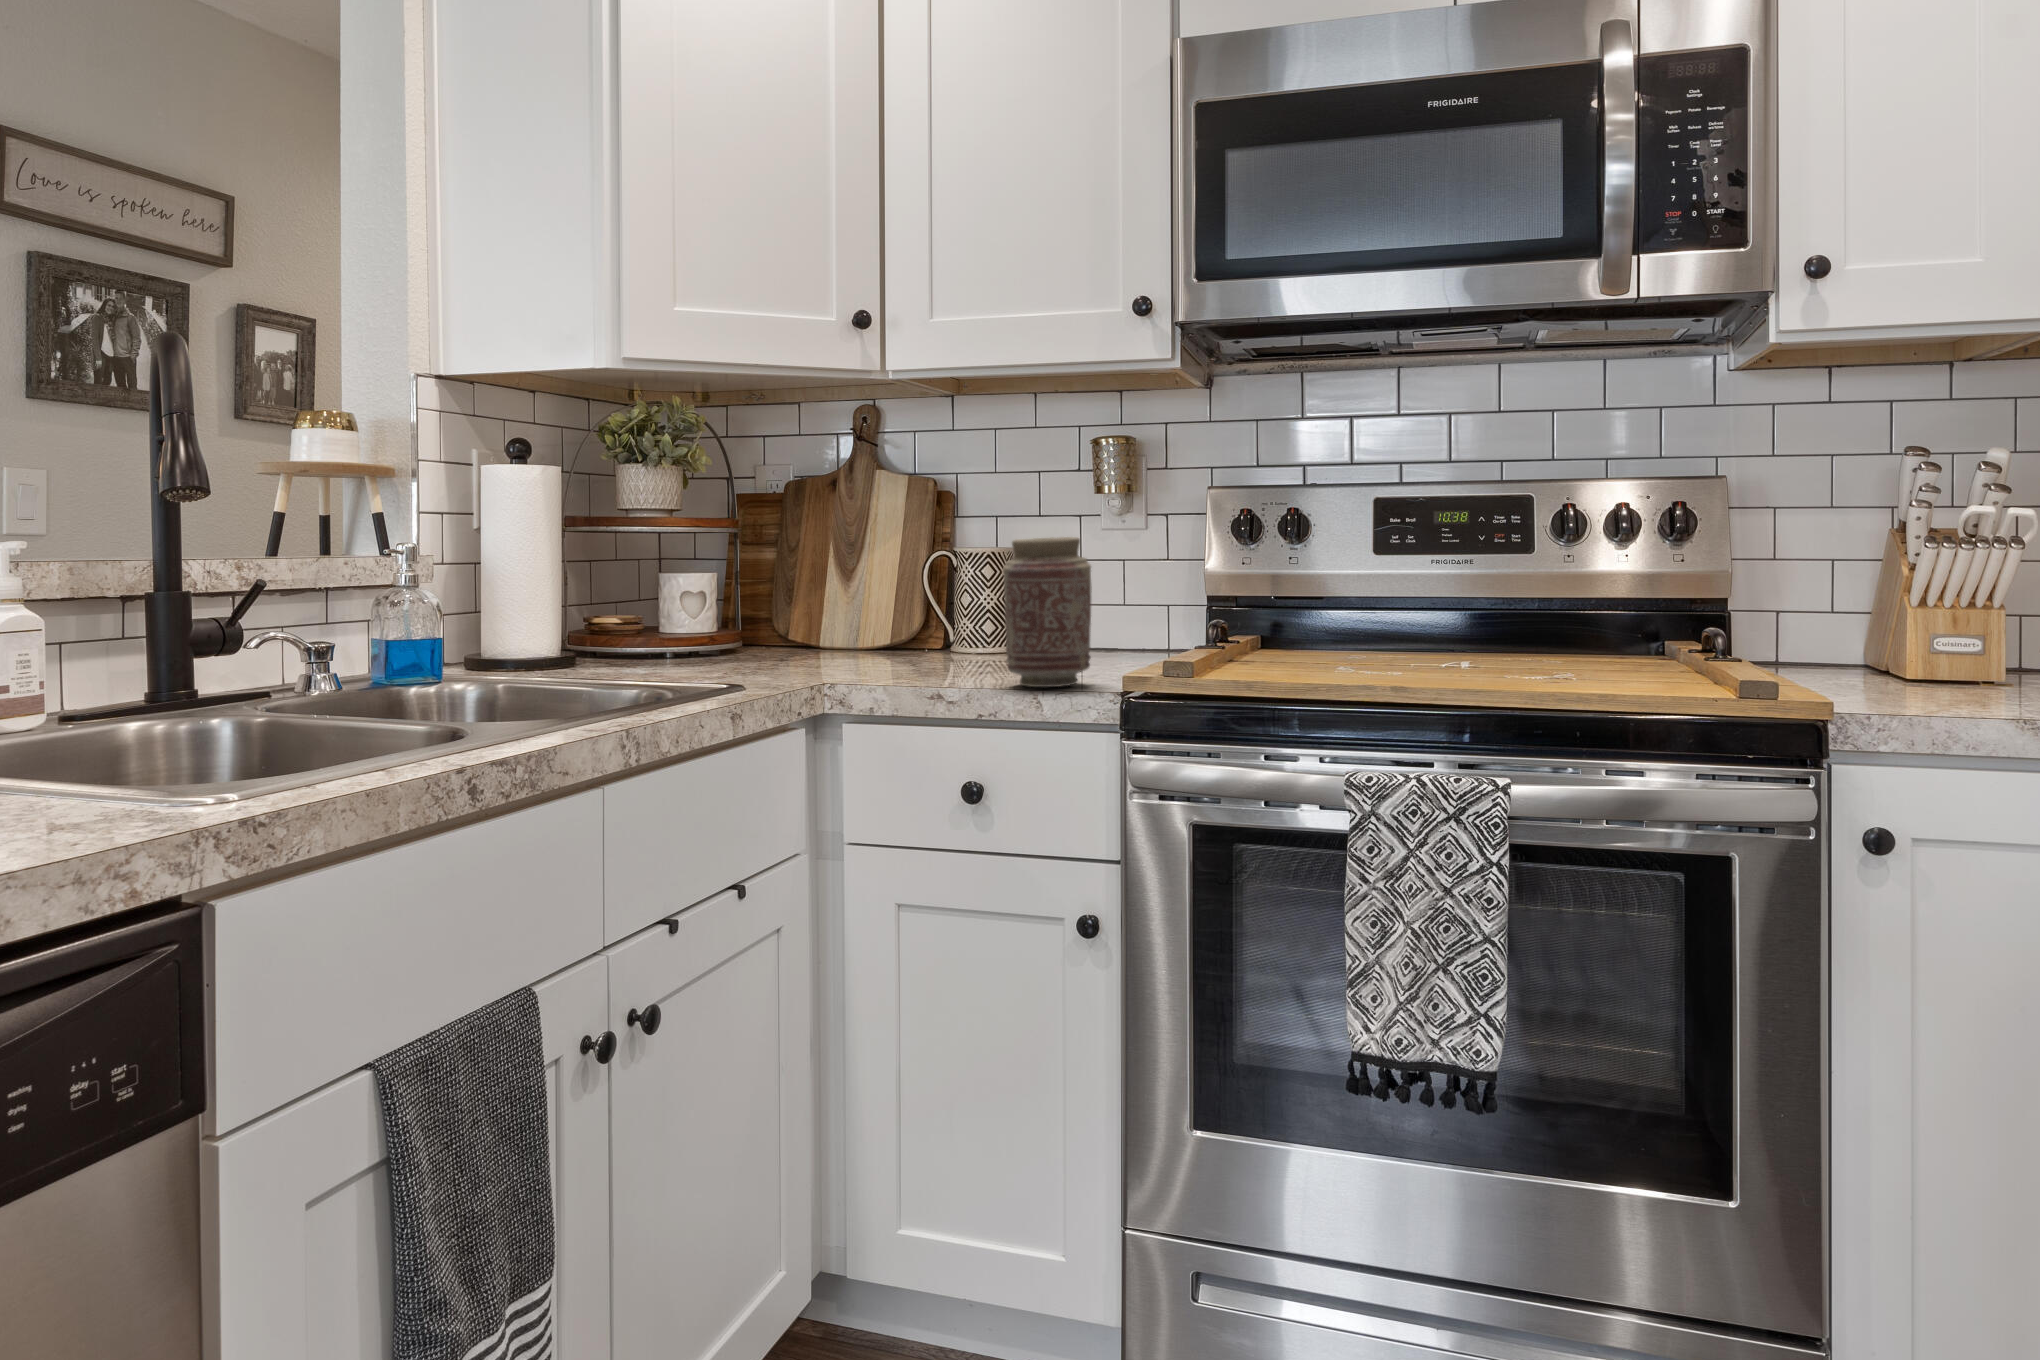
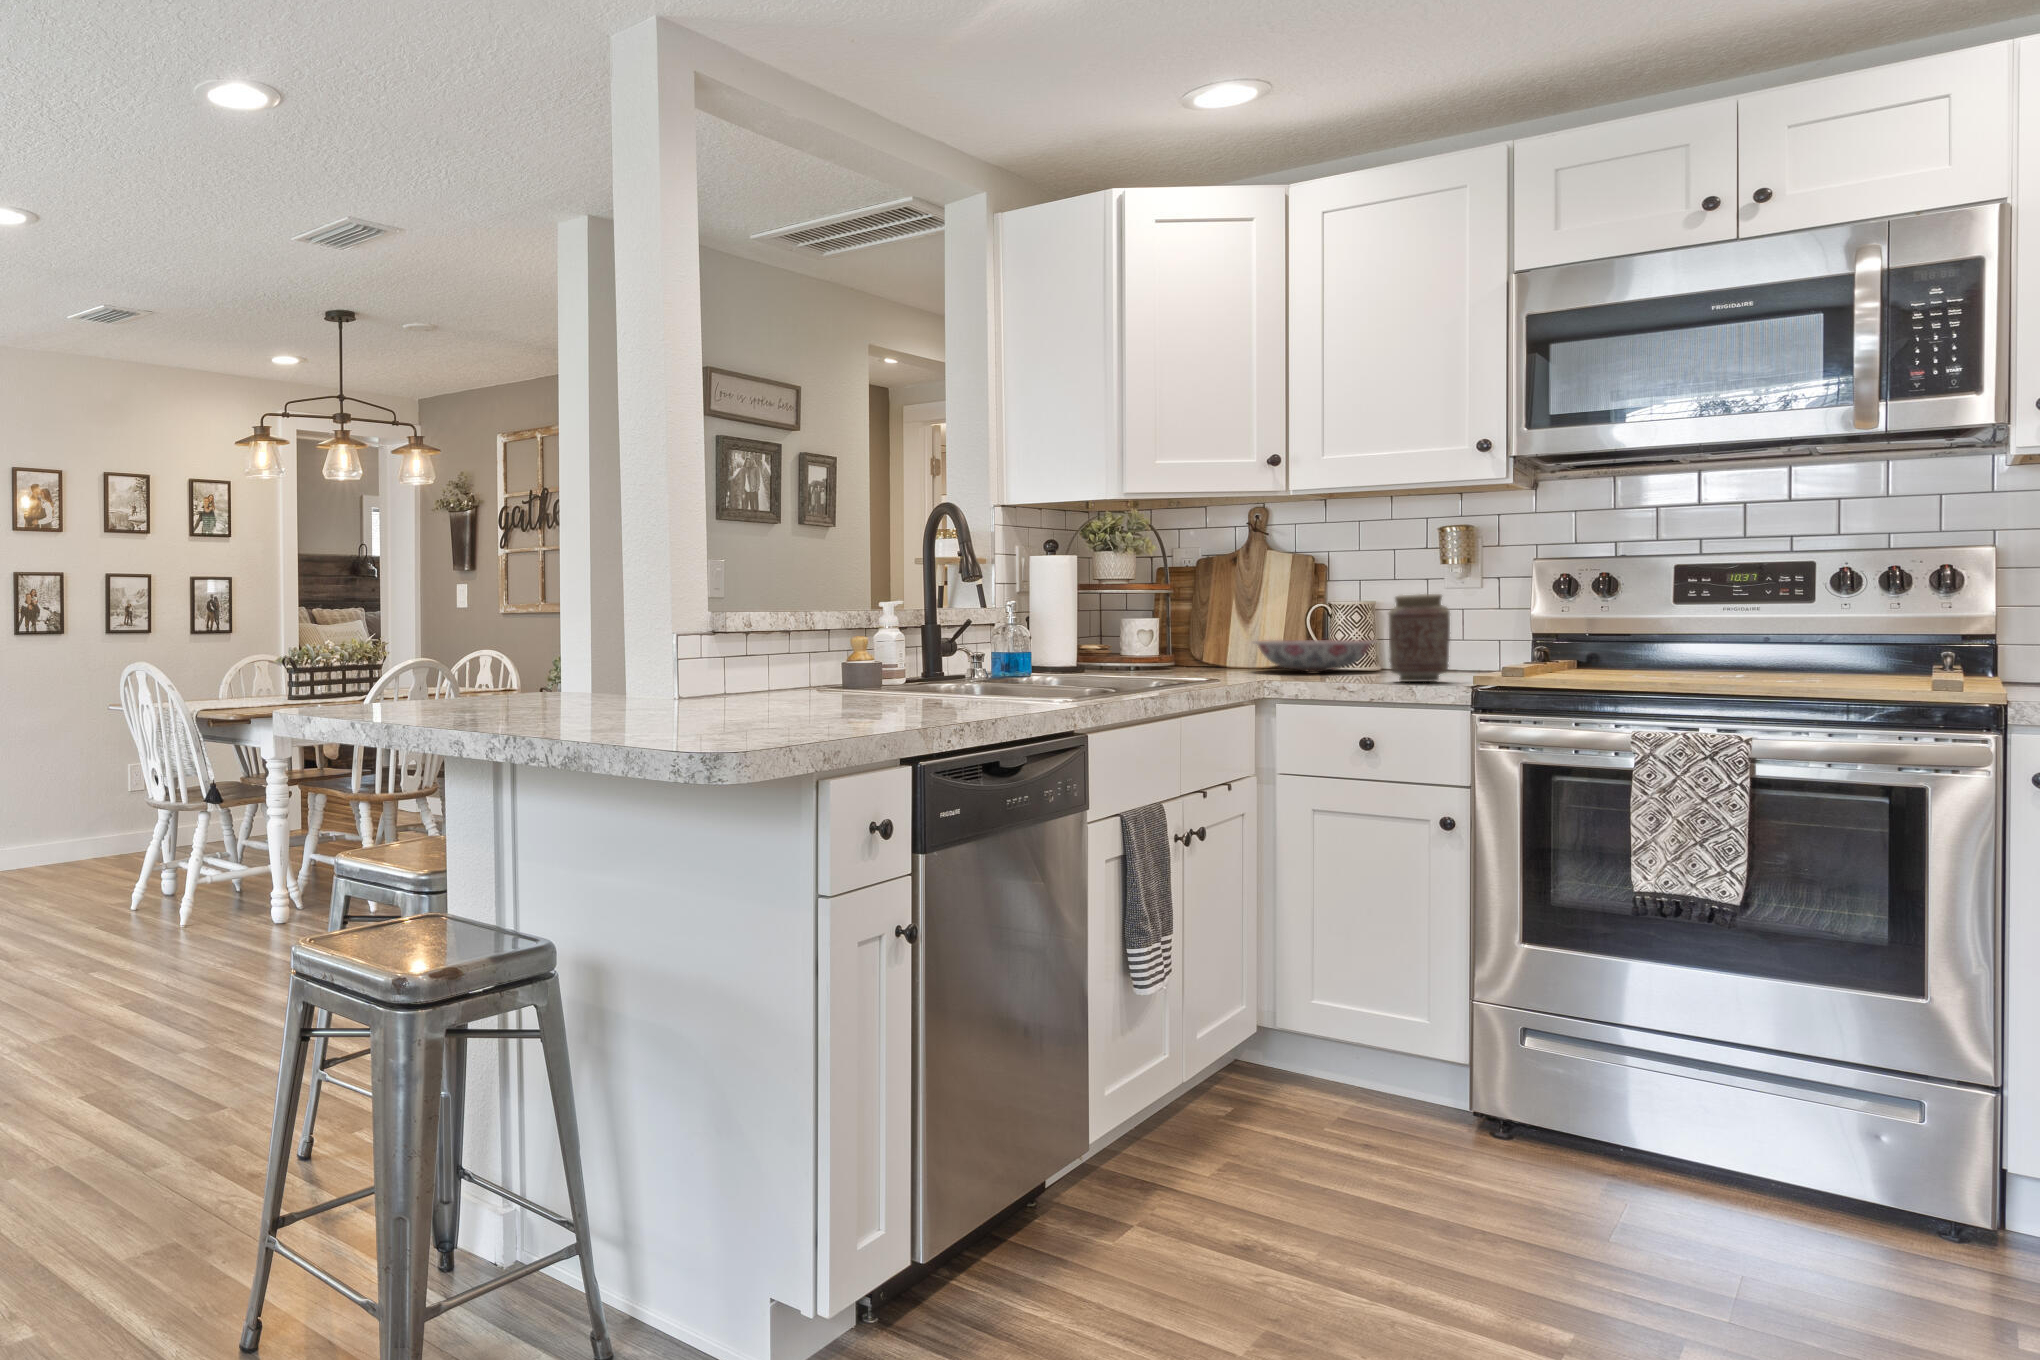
ceramic bowl: none [837,607,1012,658] -> present [1253,640,1376,672]

